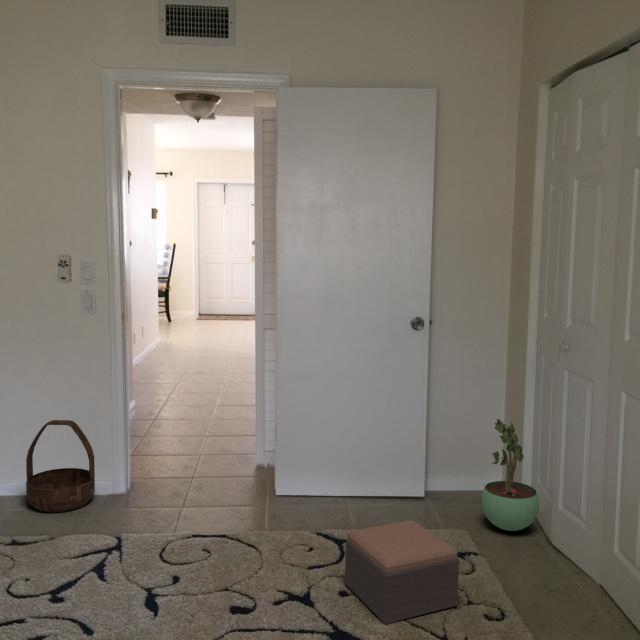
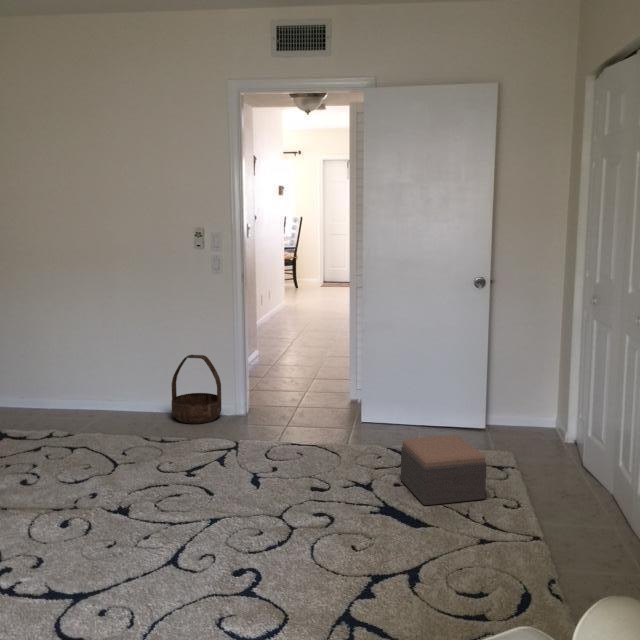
potted plant: present [481,419,539,531] -> none [526,362,575,455]

